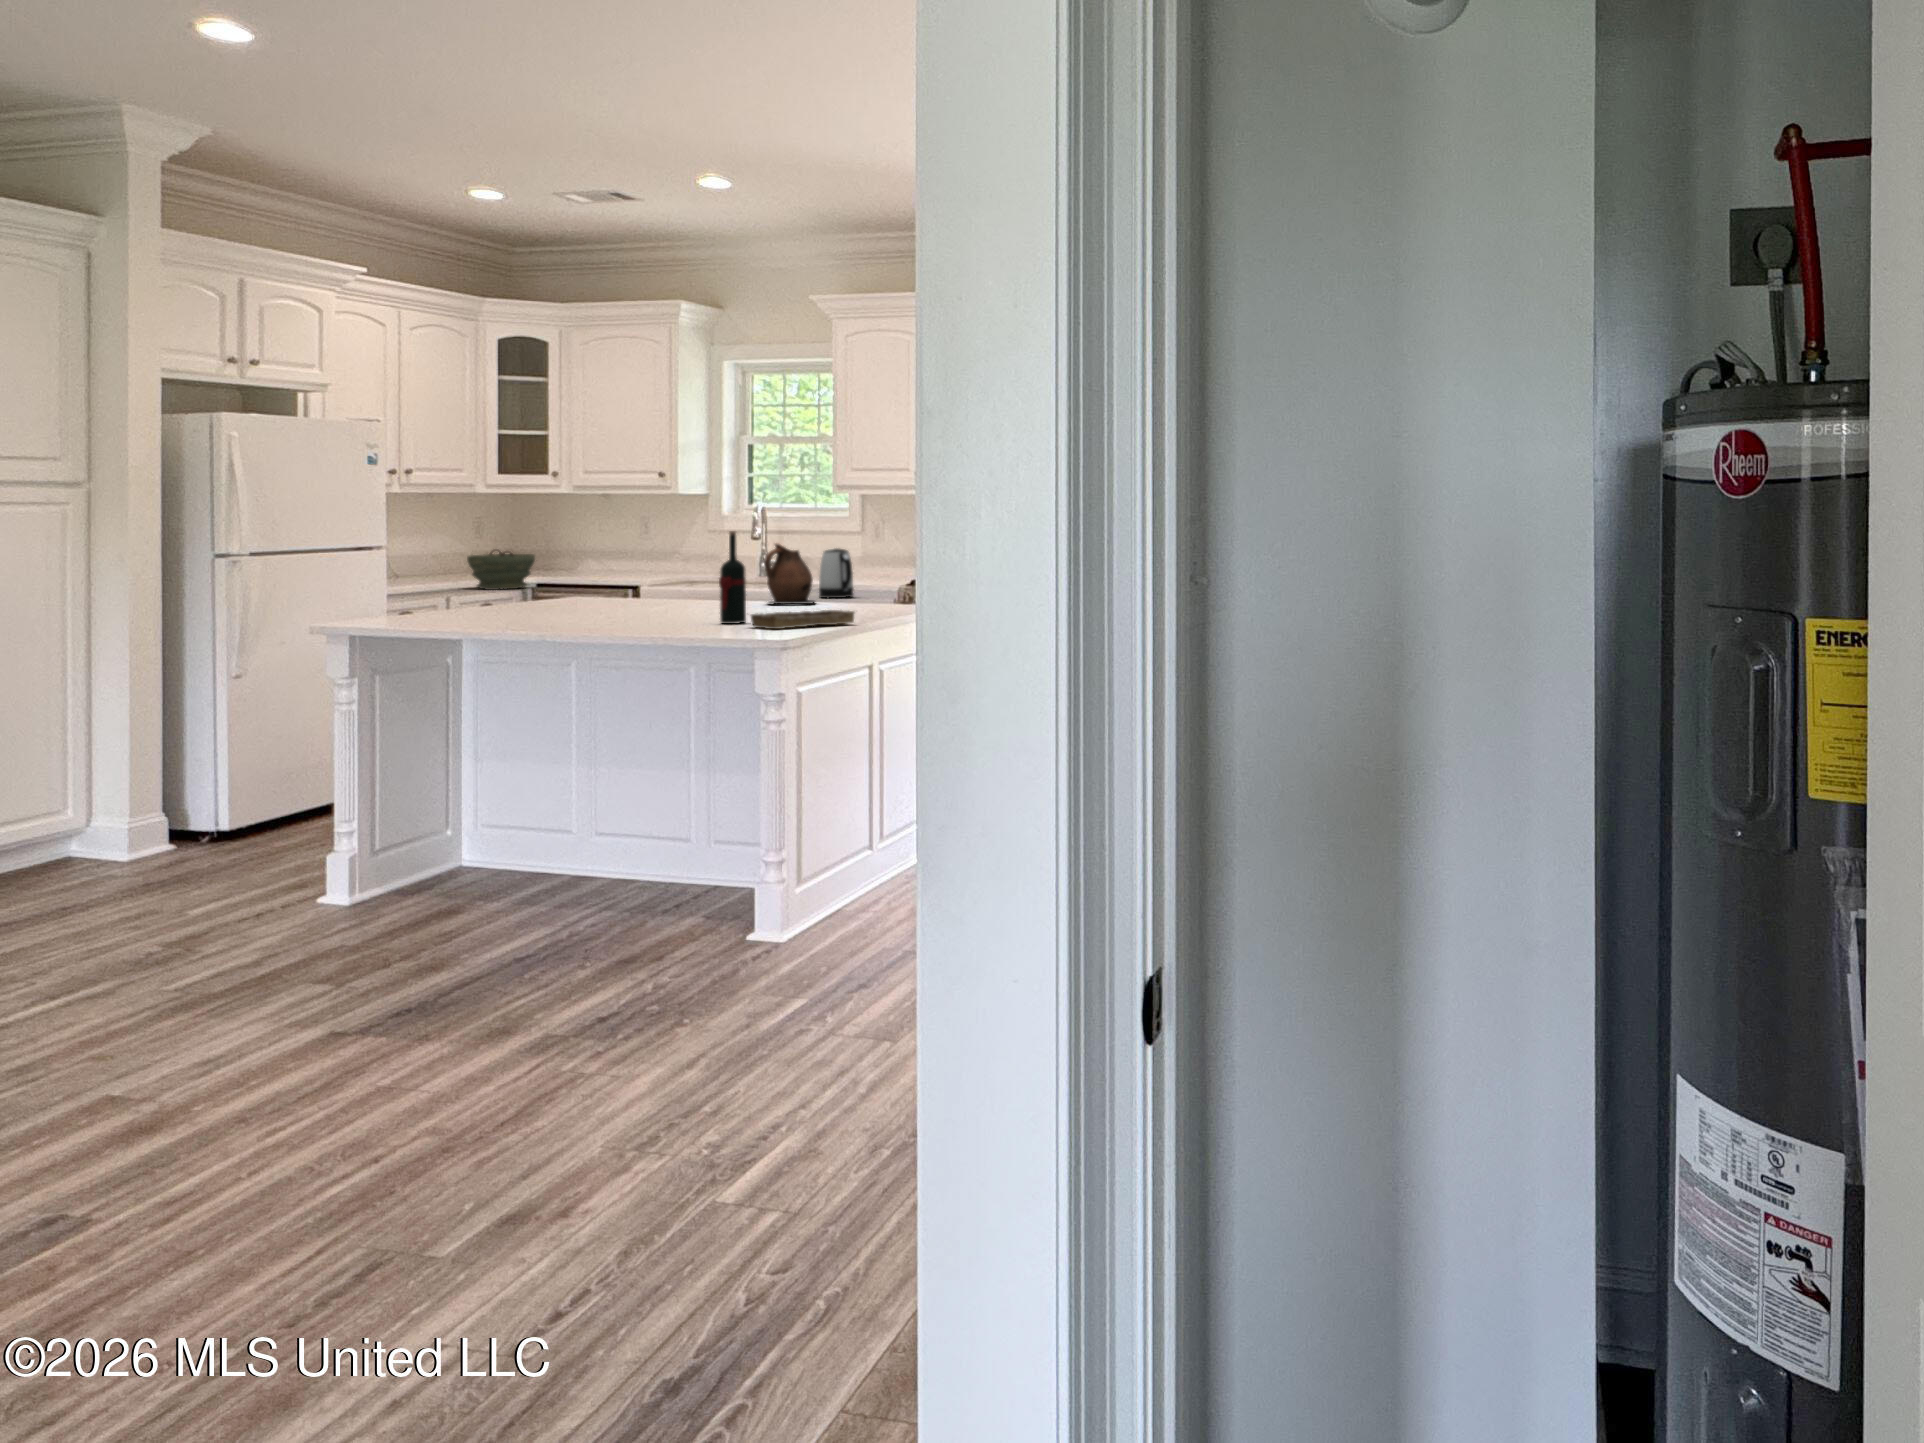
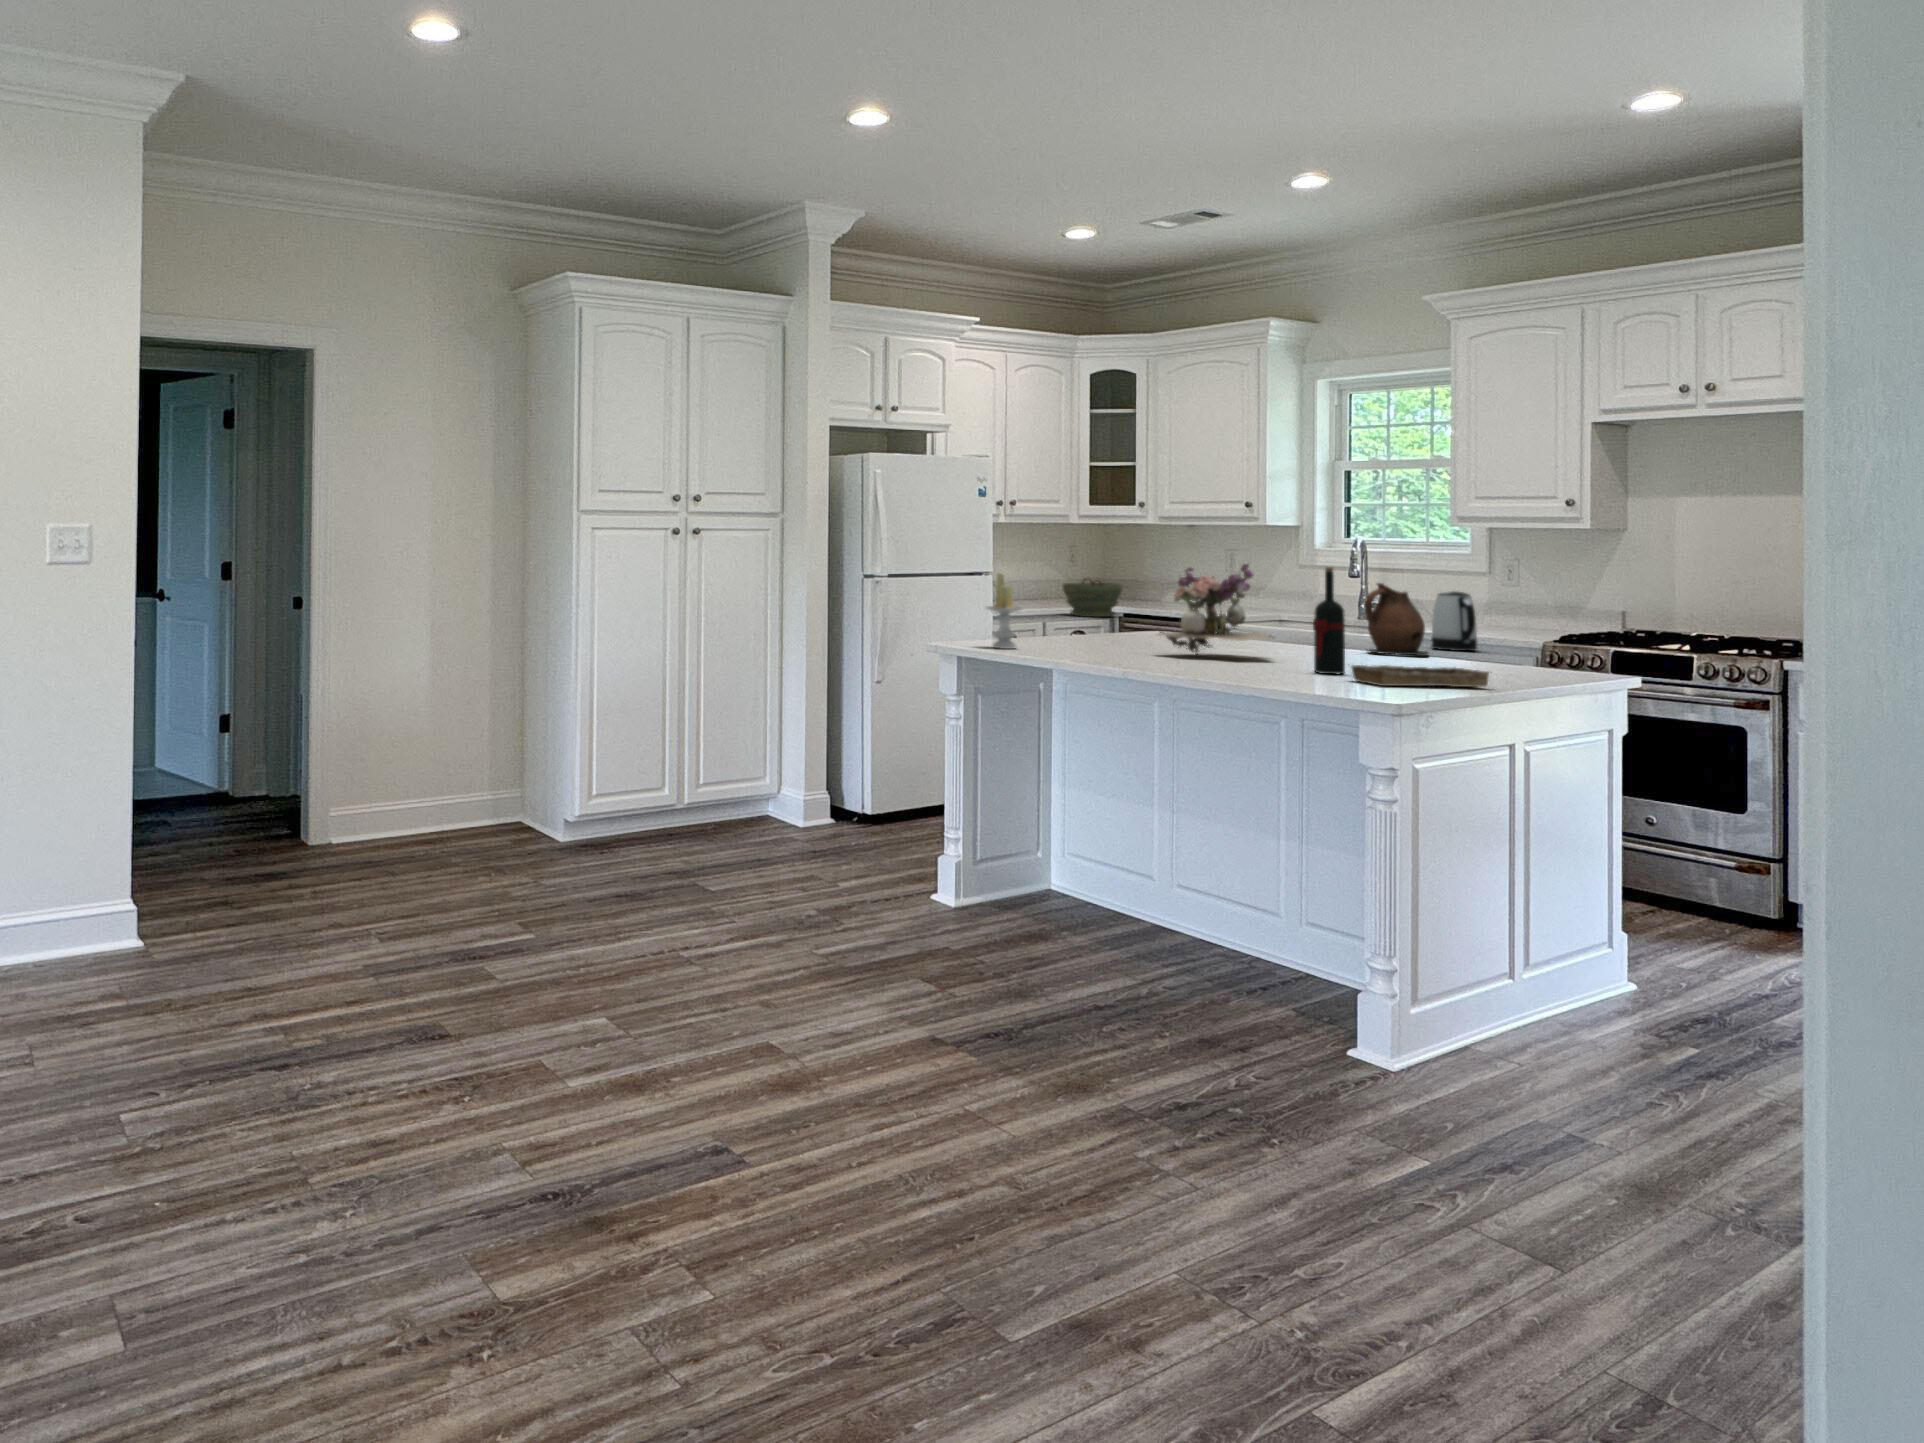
flower arrangement: none [573,527,688,618] -> present [1158,564,1273,655]
candle: none [383,546,429,626] -> present [986,573,1023,649]

